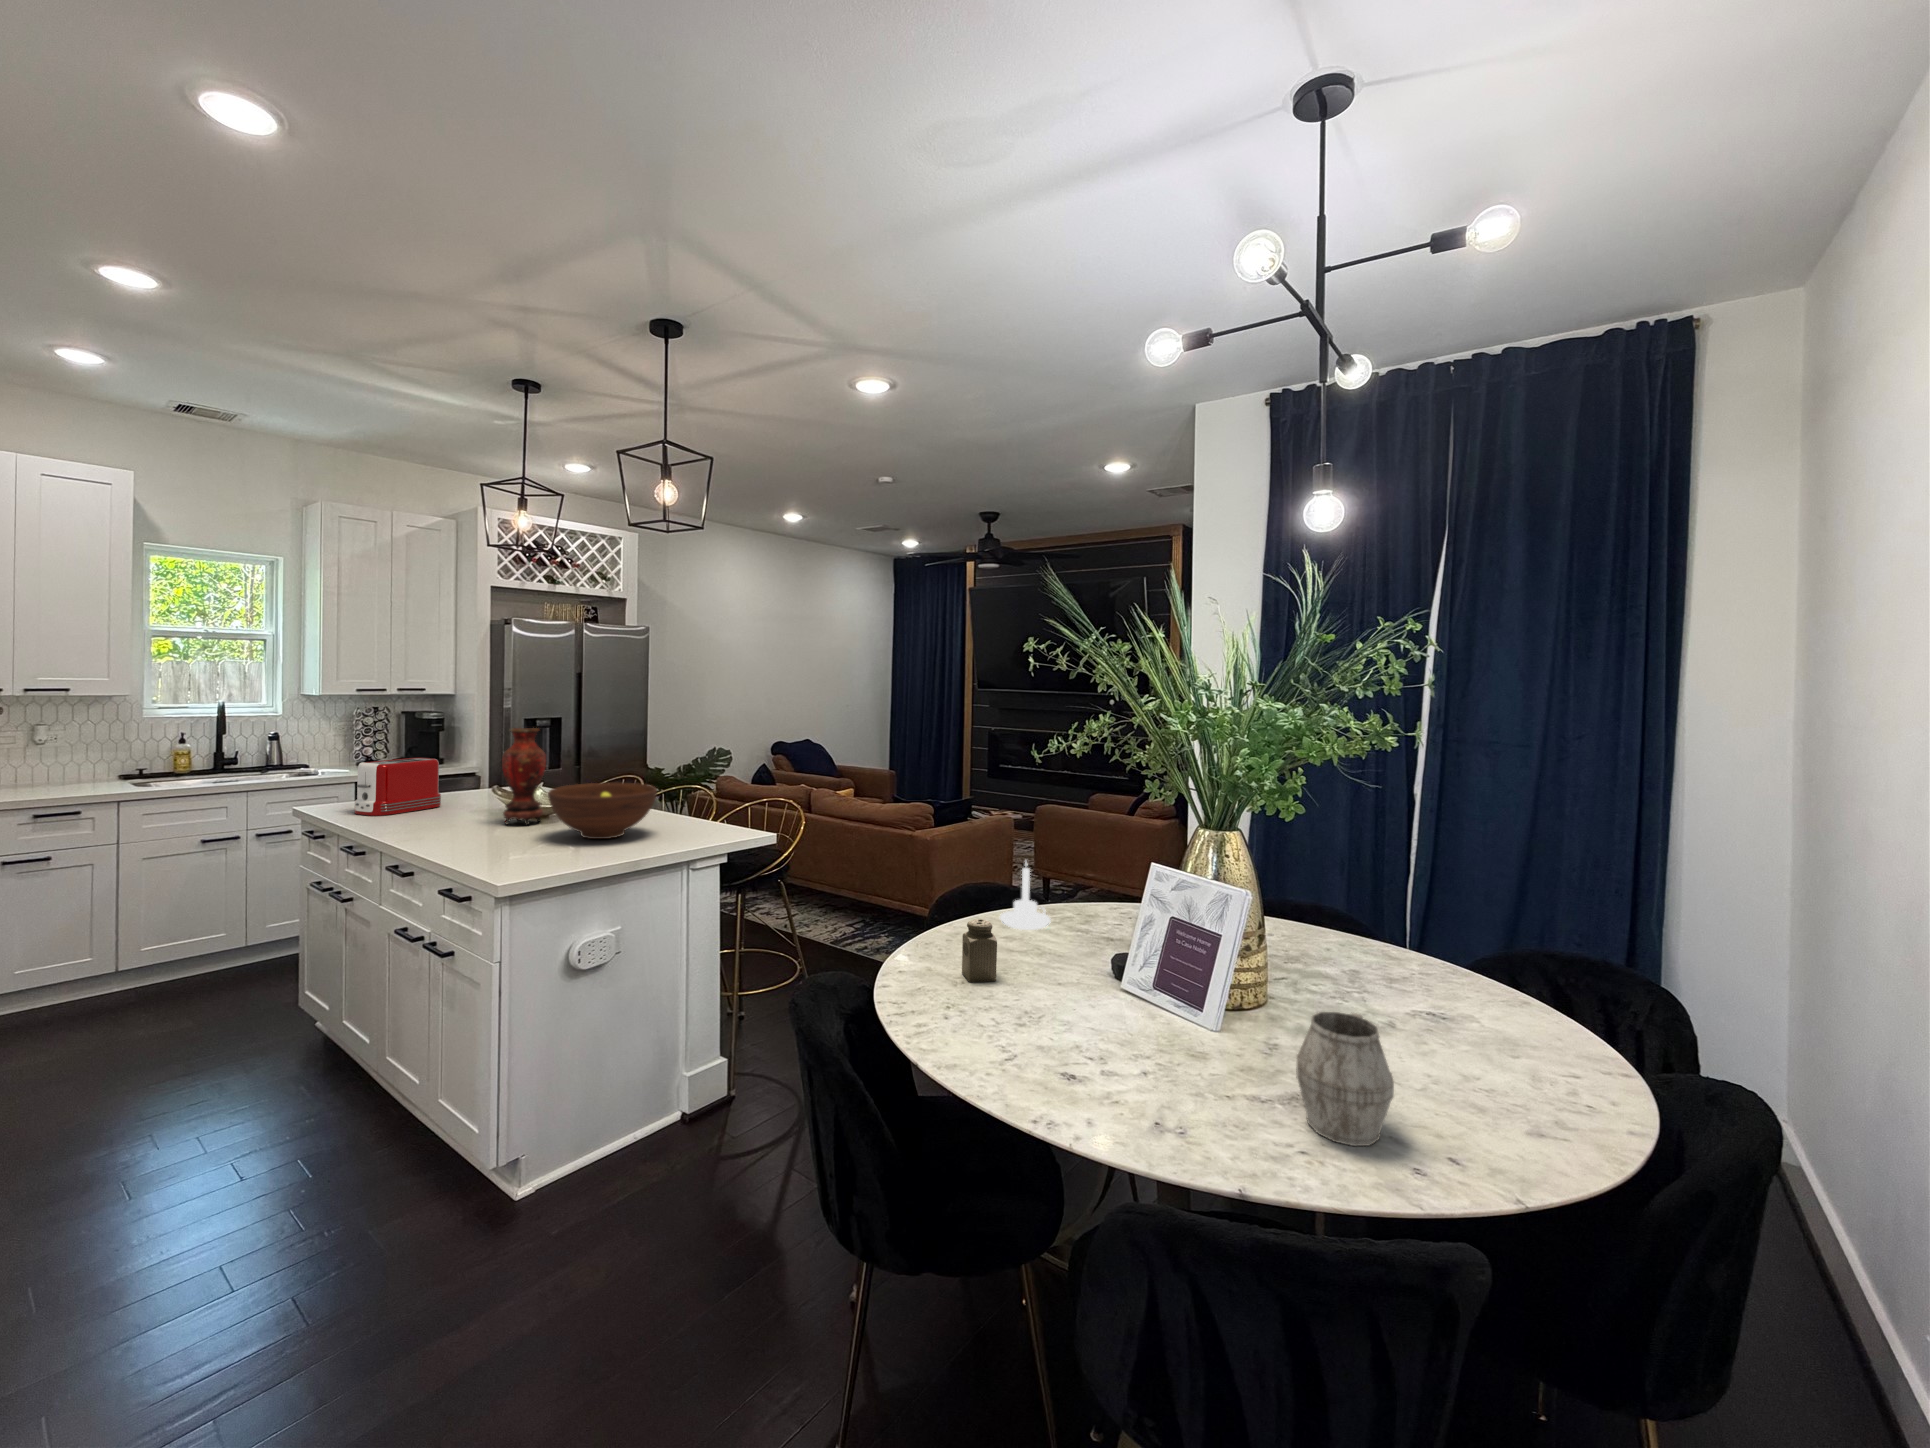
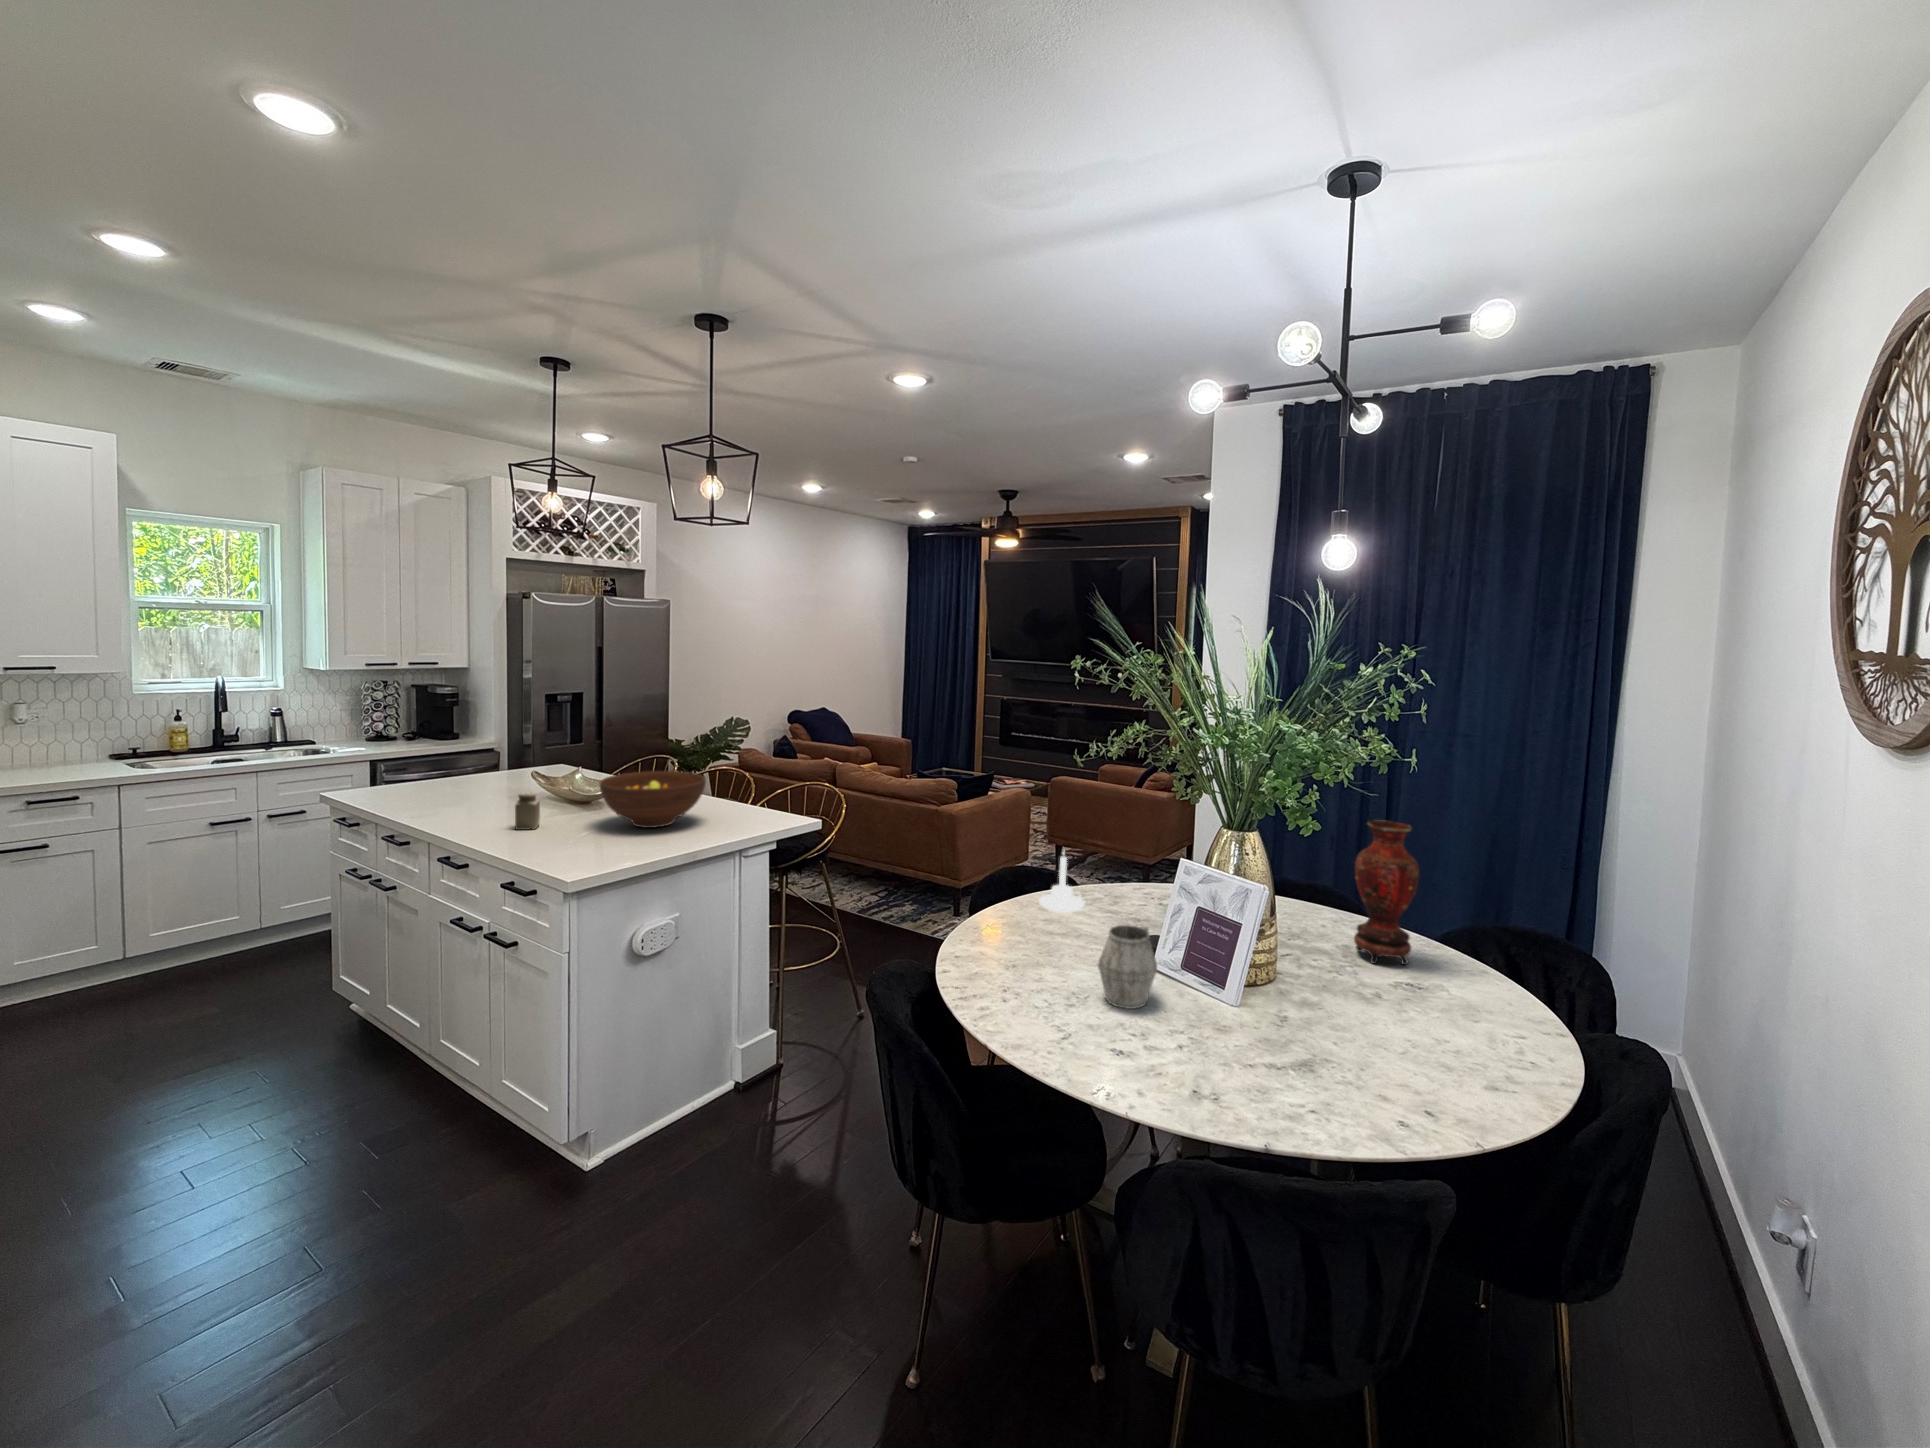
vase: present [502,728,546,825] -> present [1354,820,1419,965]
toaster: present [355,758,441,816] -> none [390,743,477,803]
salt shaker: present [962,919,997,982] -> present [515,792,540,830]
mug: present [1296,1012,1394,1146] -> present [1098,925,1157,1009]

